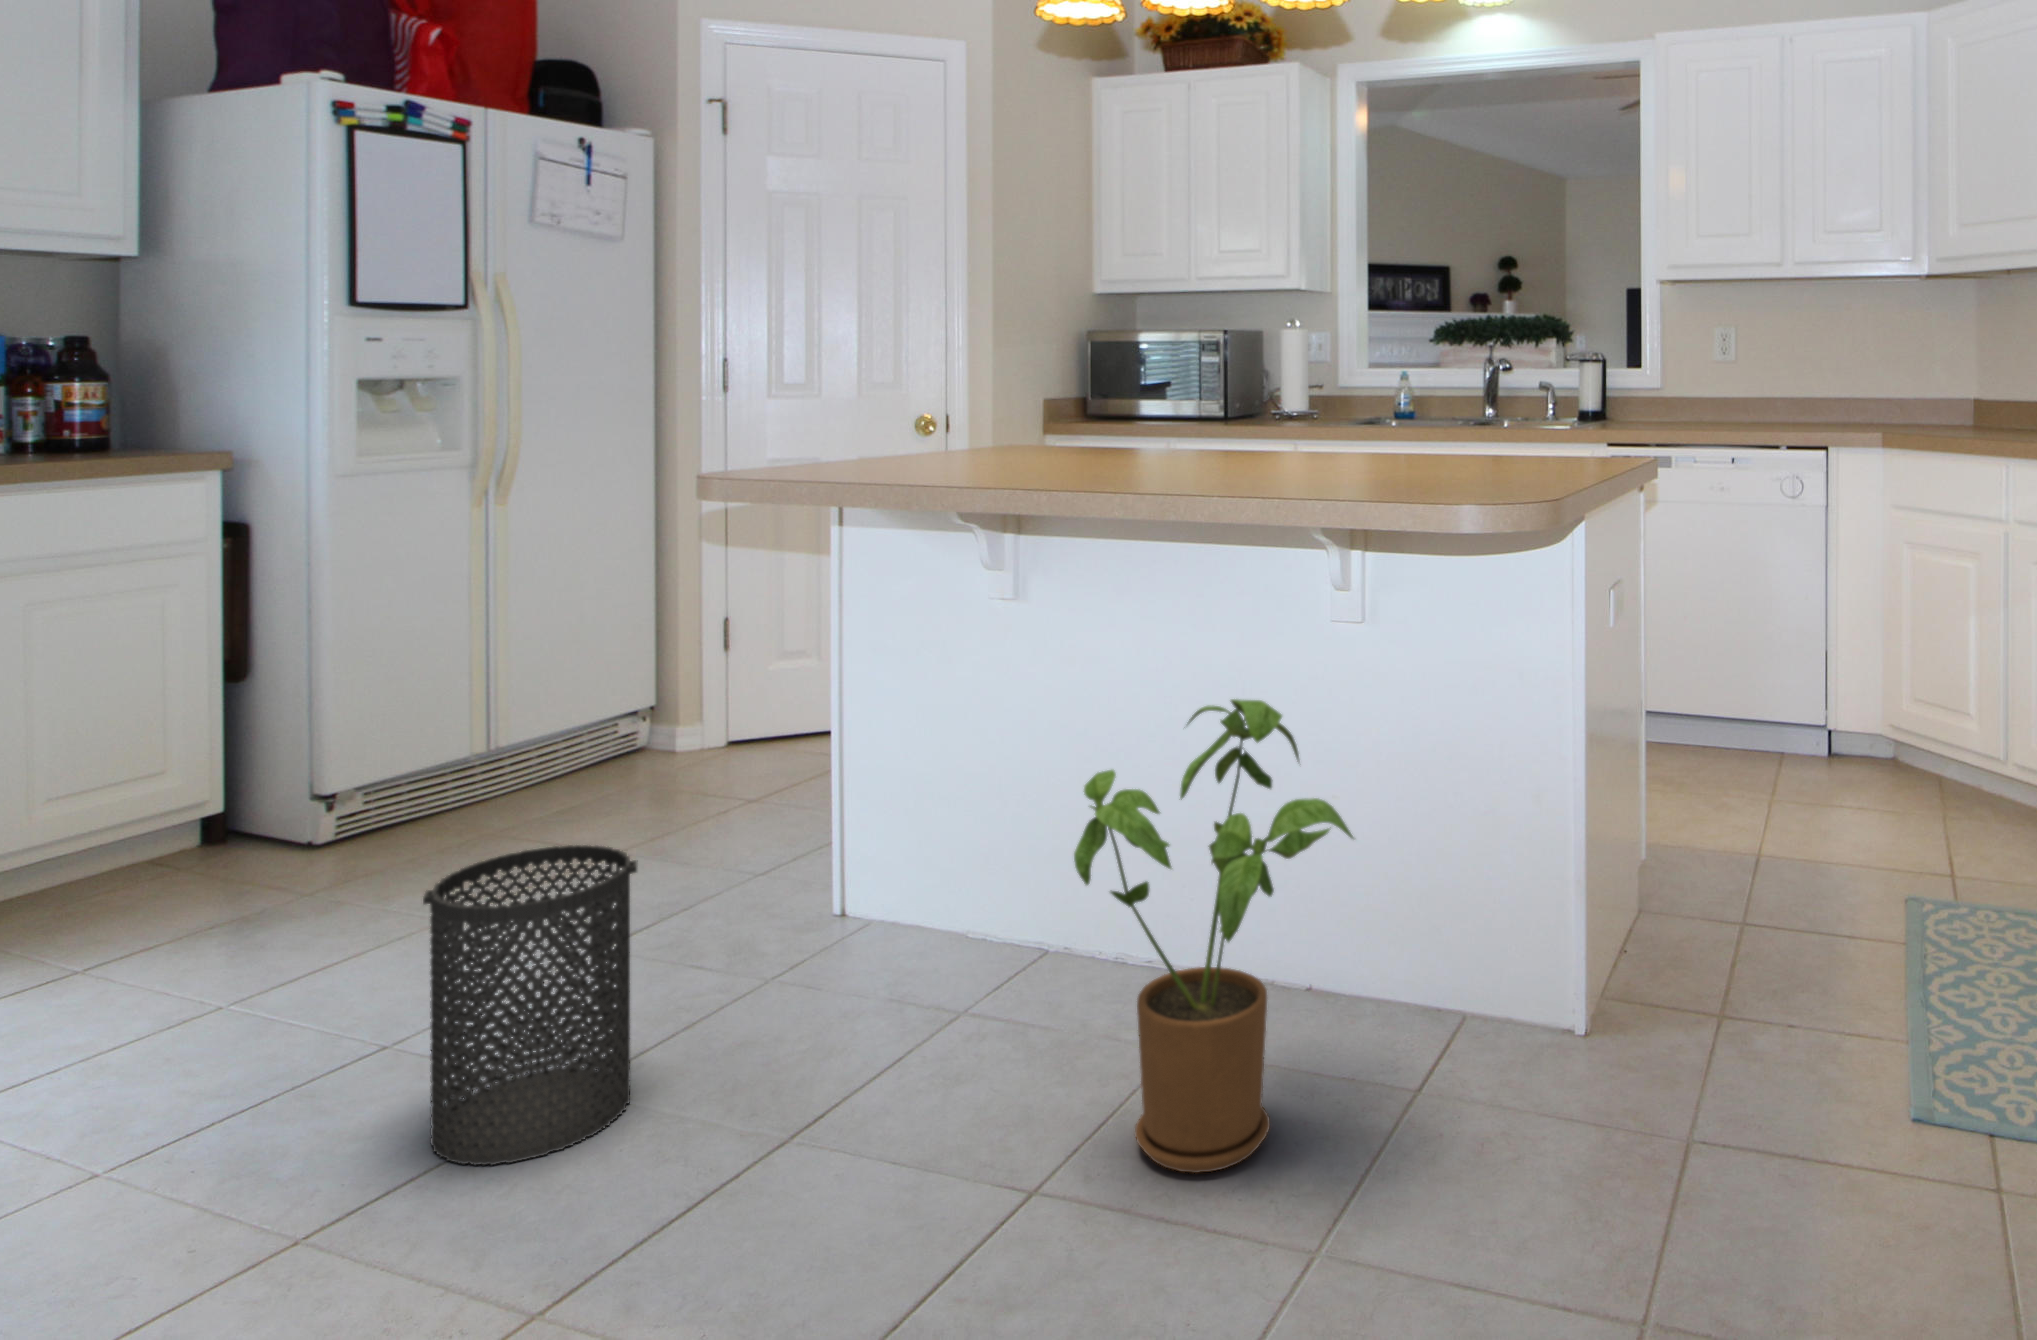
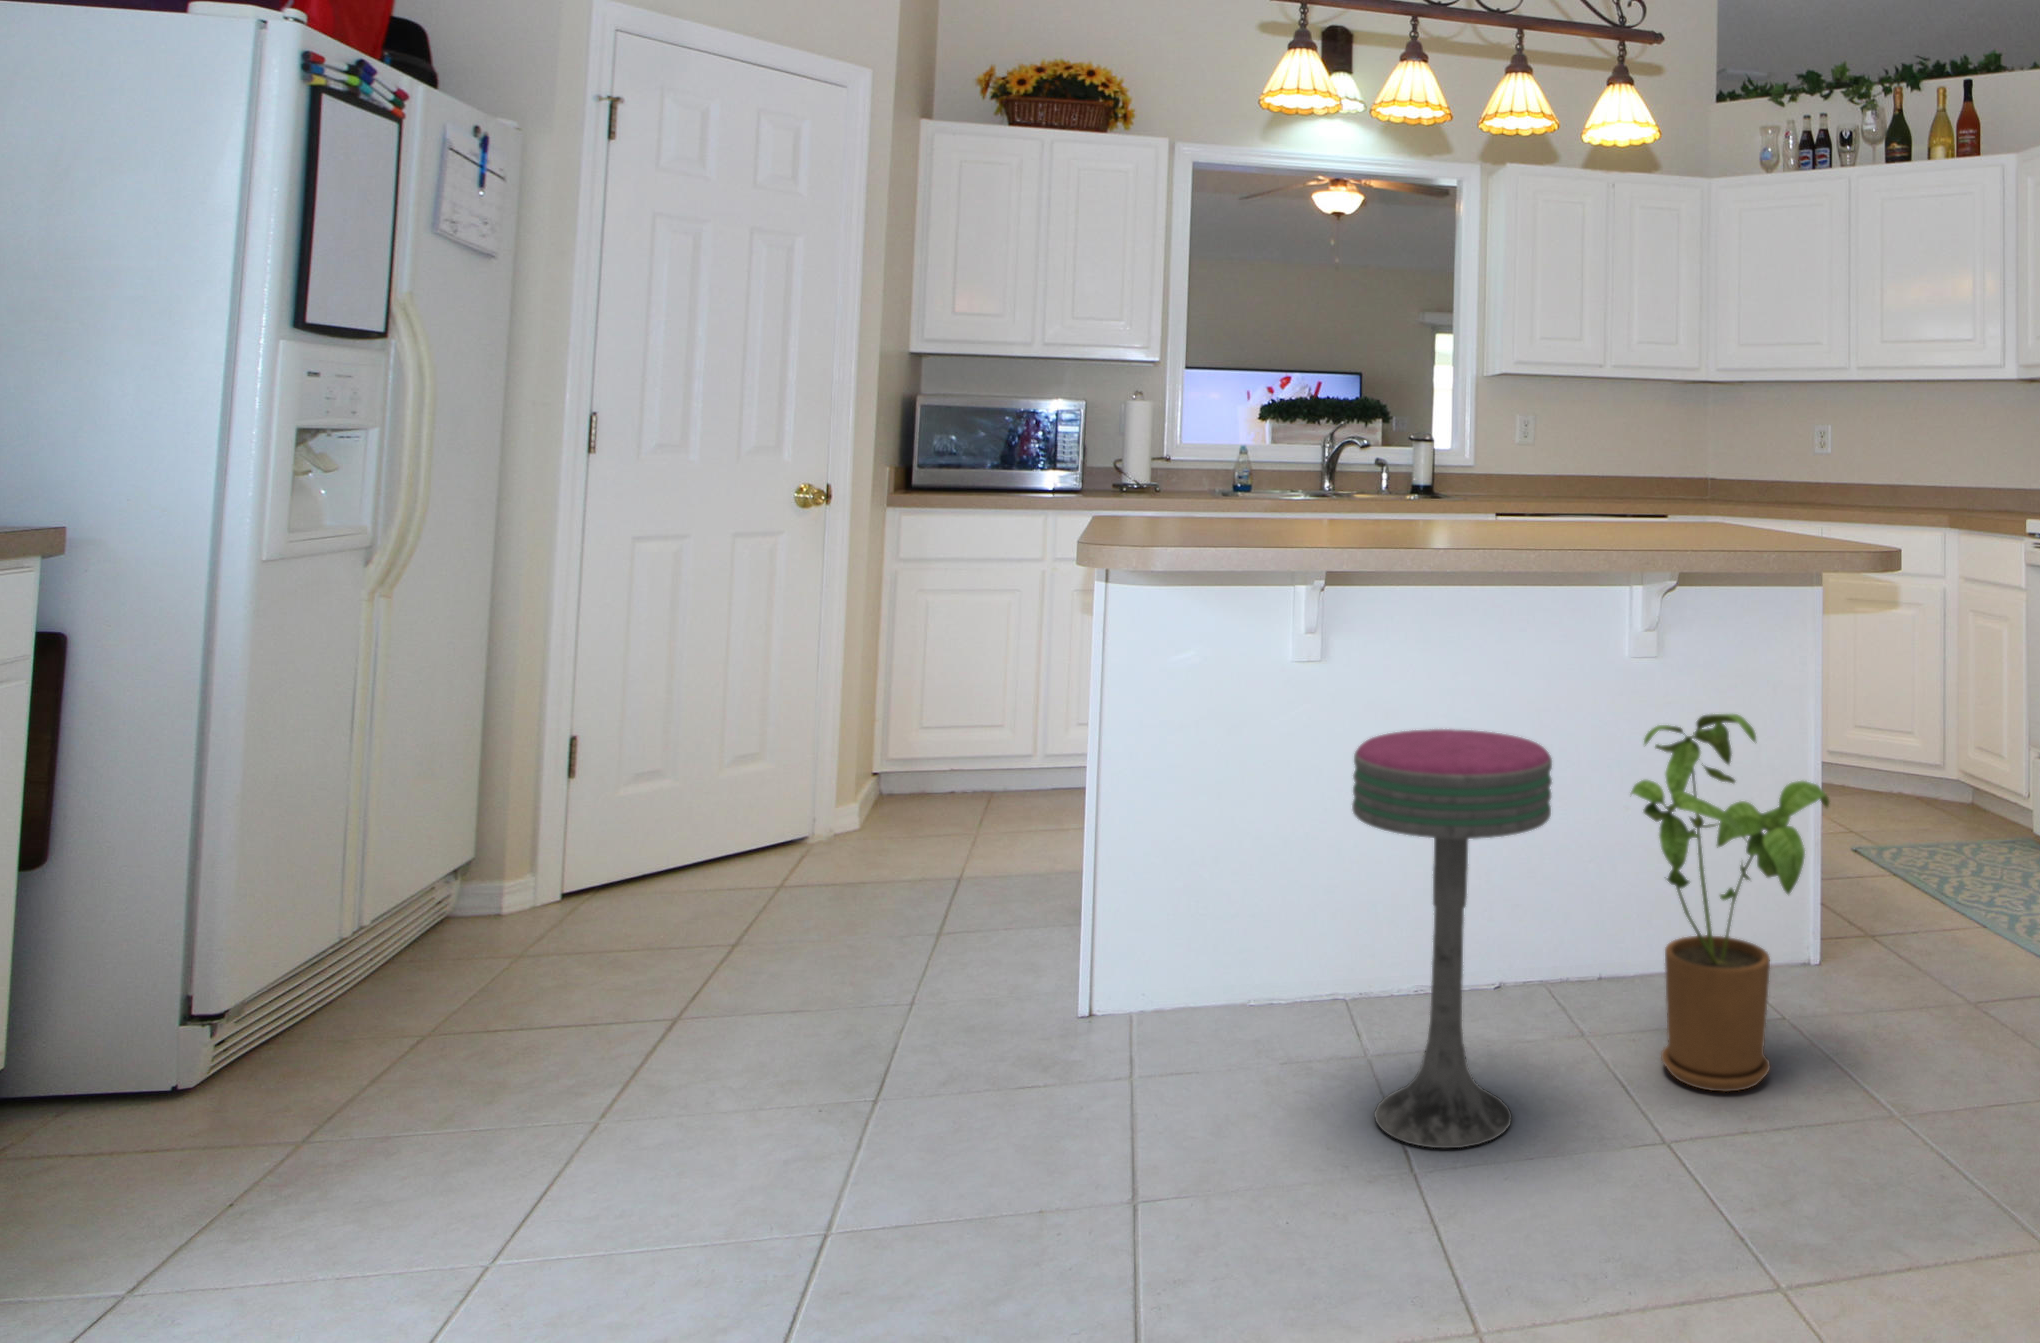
bar stool: none [754,682,987,1145] -> present [1352,729,1552,1148]
trash can: present [423,845,638,1165] -> none [1072,923,1265,1255]

